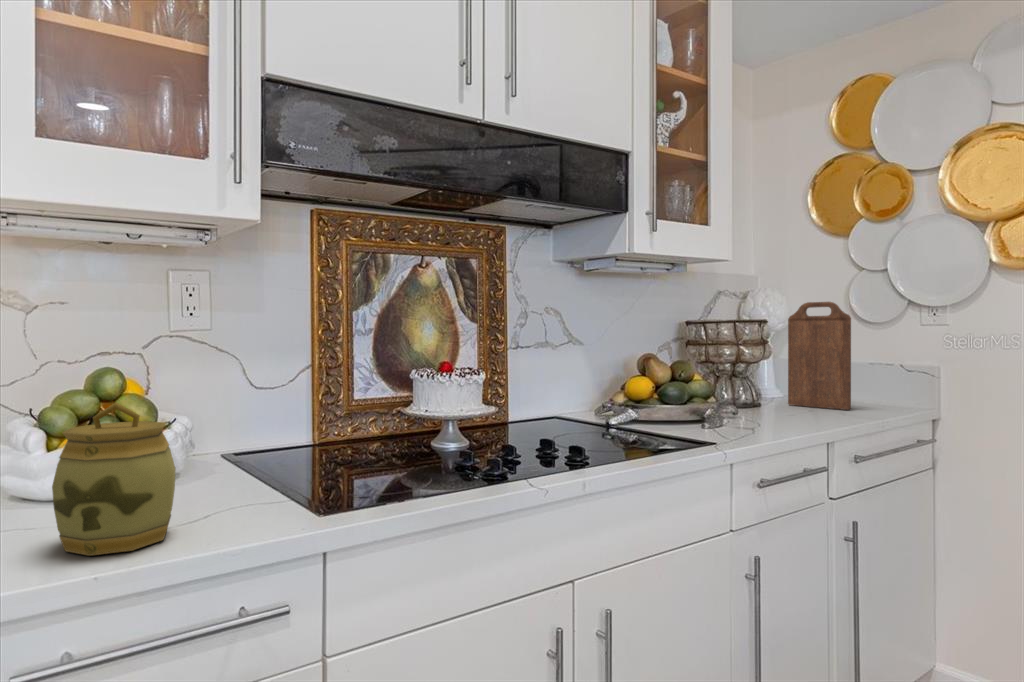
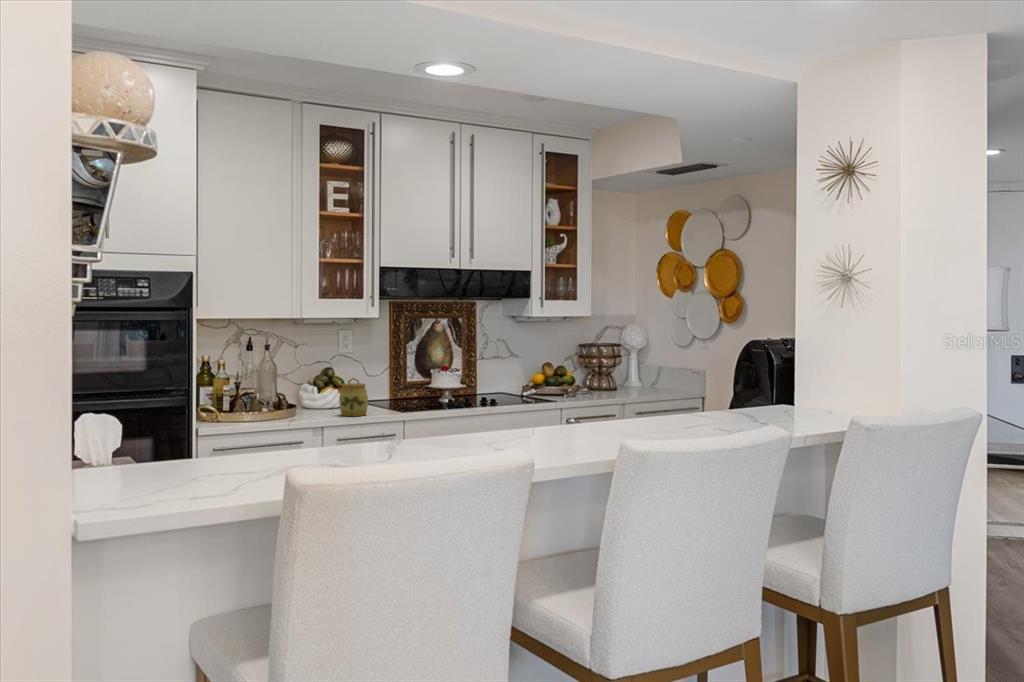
cutting board: present [788,302,851,410] -> none [632,336,658,393]

